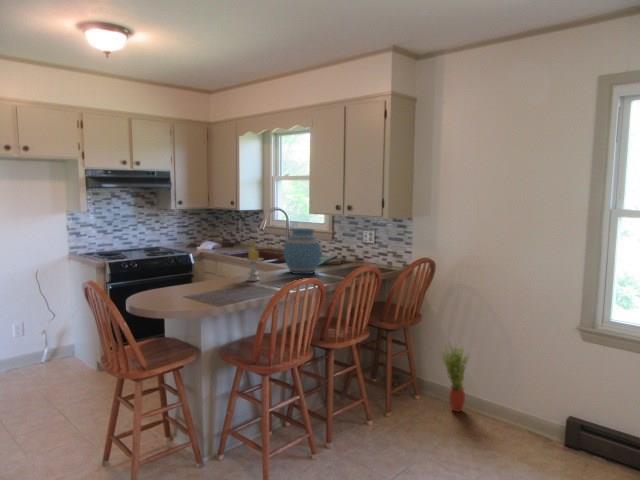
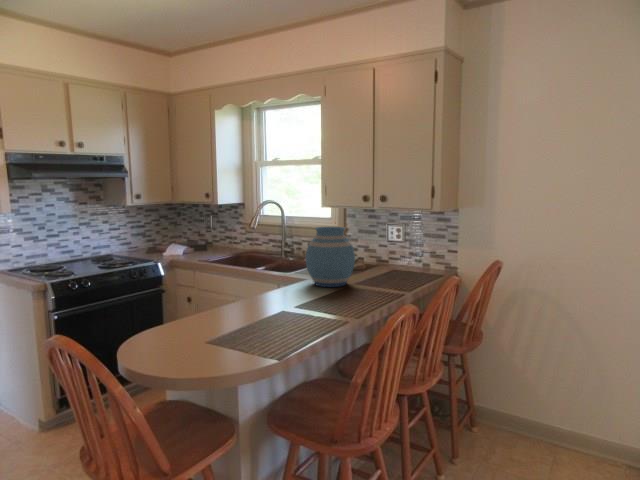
candle: present [244,240,263,281] -> none [265,246,293,303]
potted plant: present [442,343,469,412] -> none [508,359,547,446]

